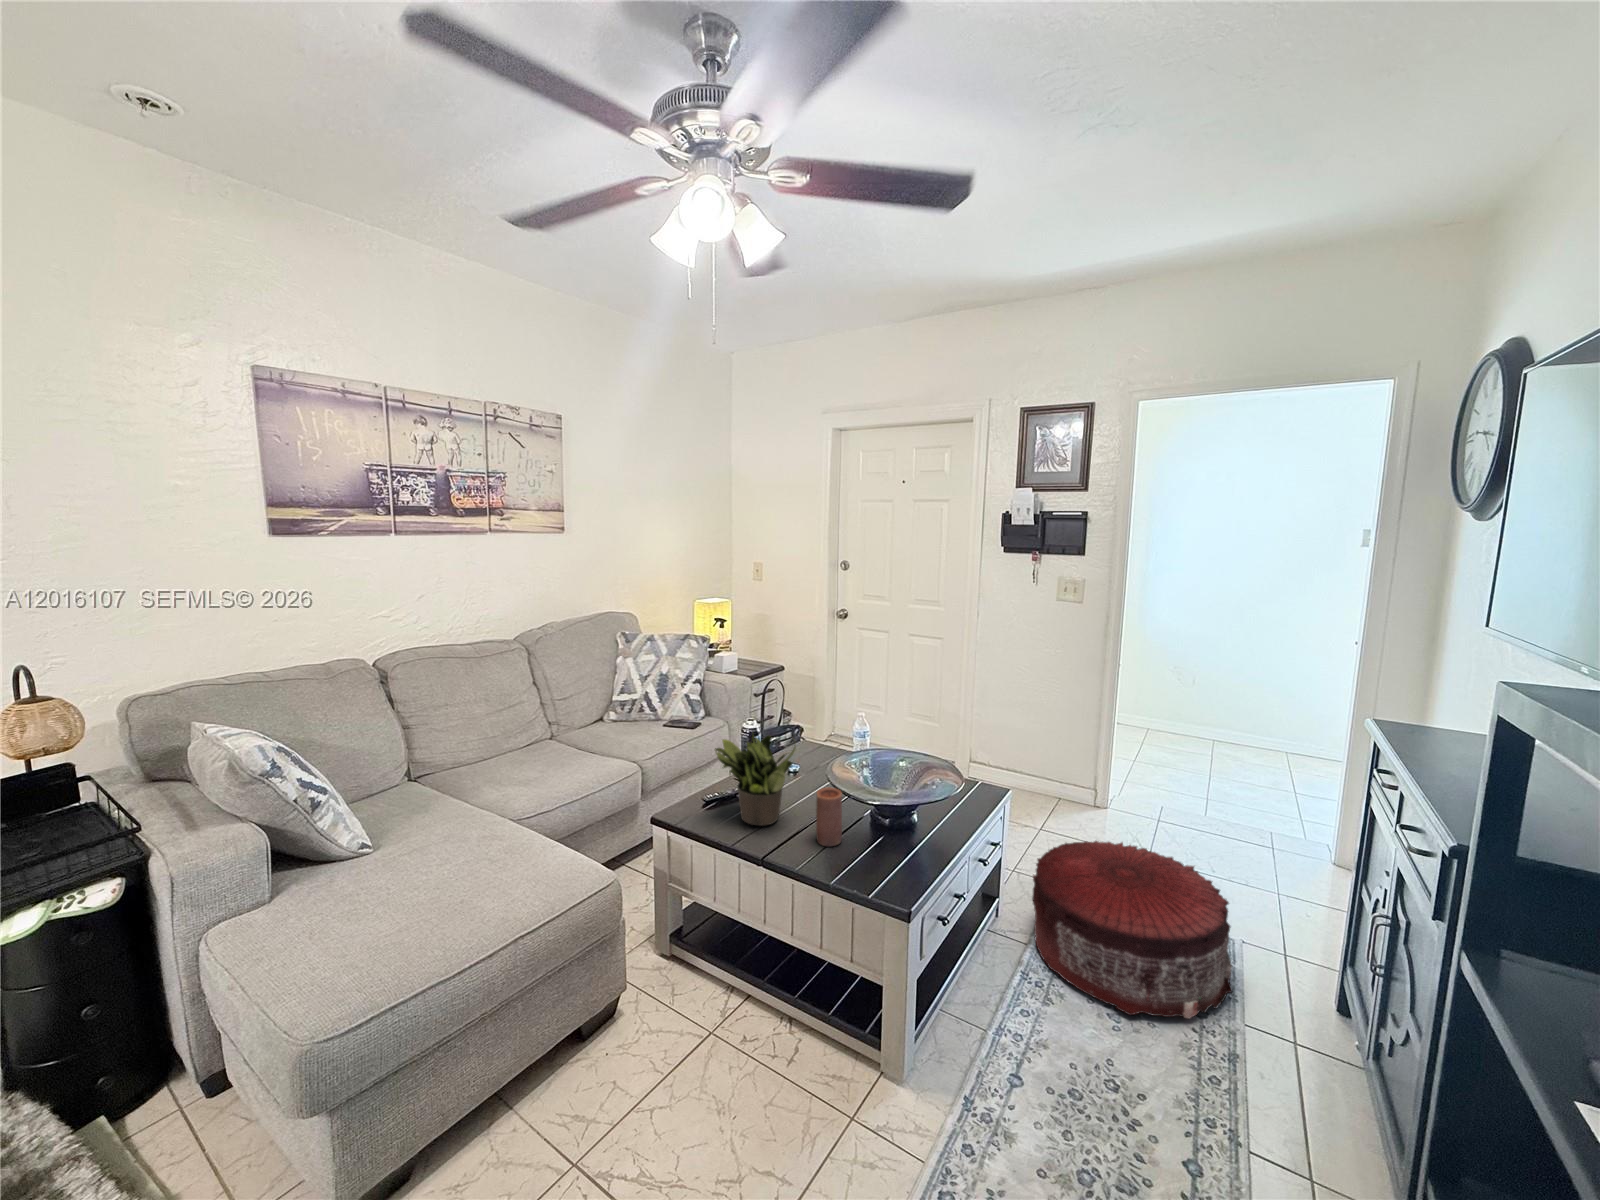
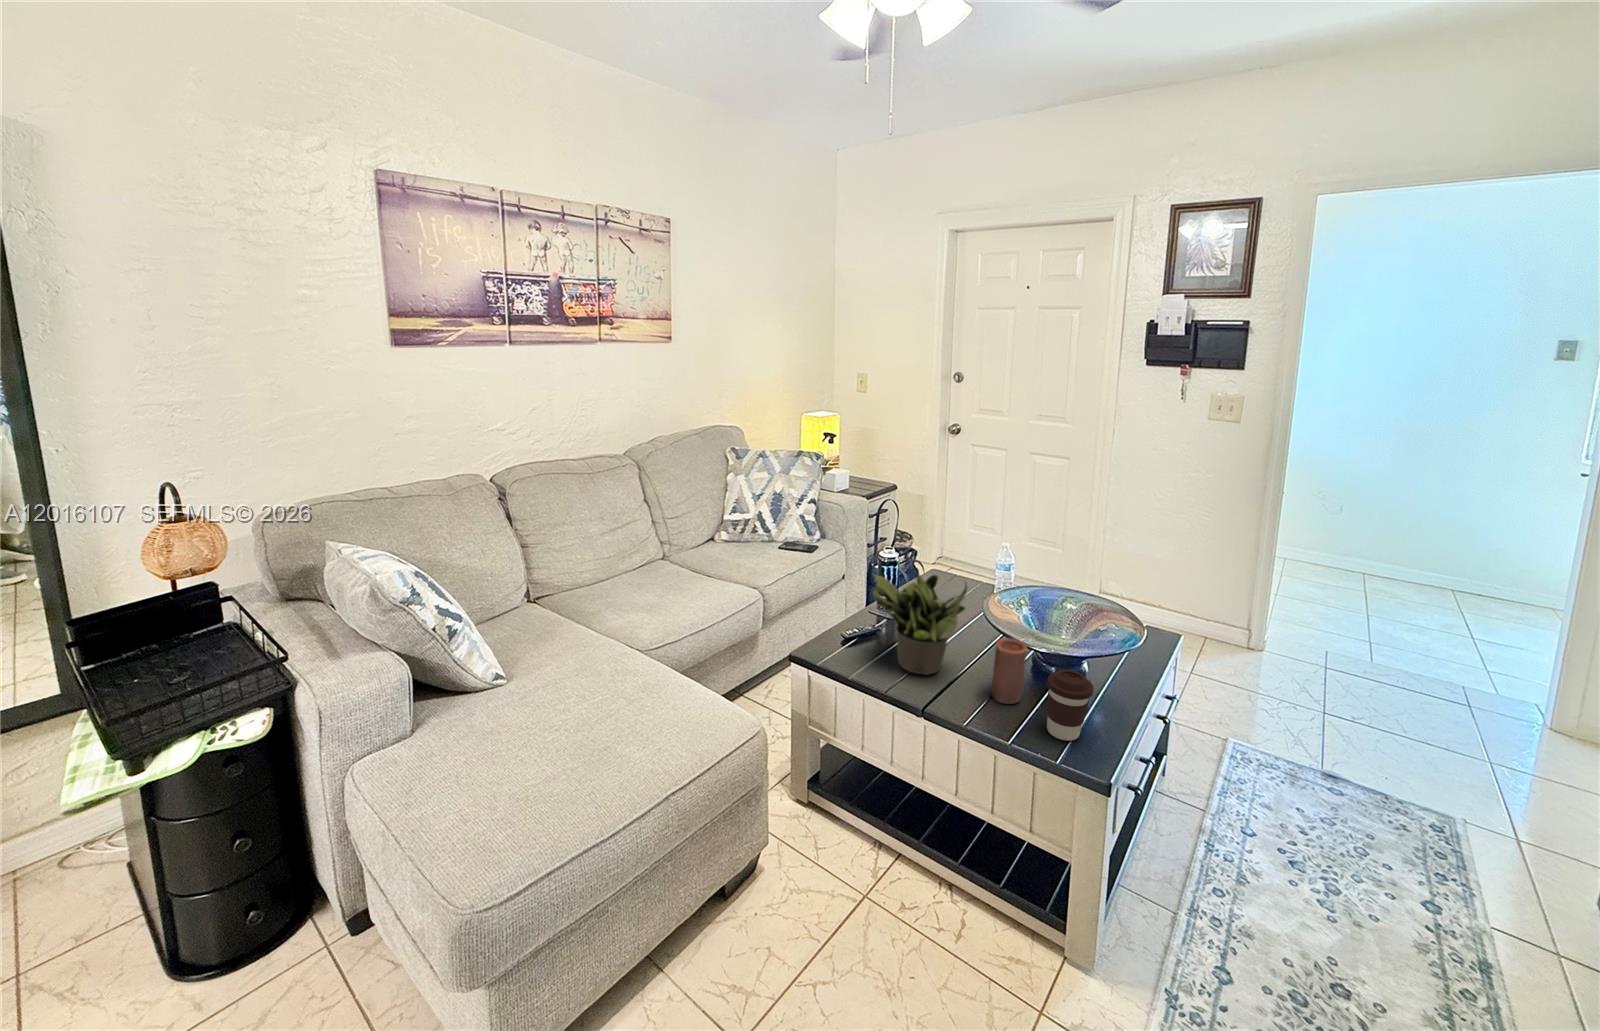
coffee cup: none [853,810,889,873] -> present [1047,669,1094,741]
pouf: present [1032,841,1233,1018] -> none [1214,702,1484,915]

